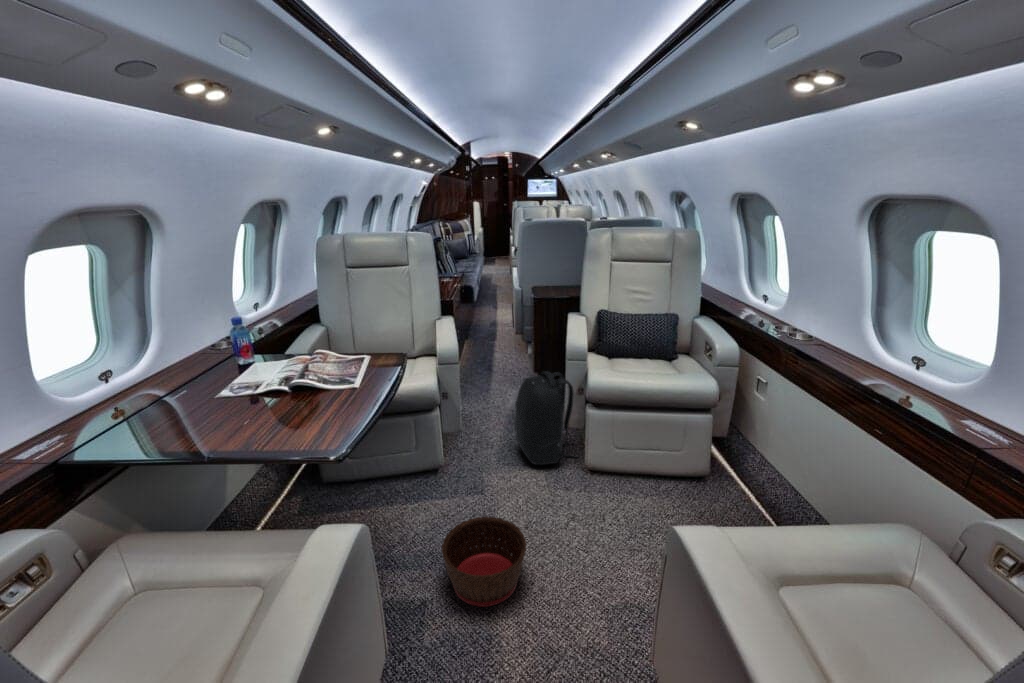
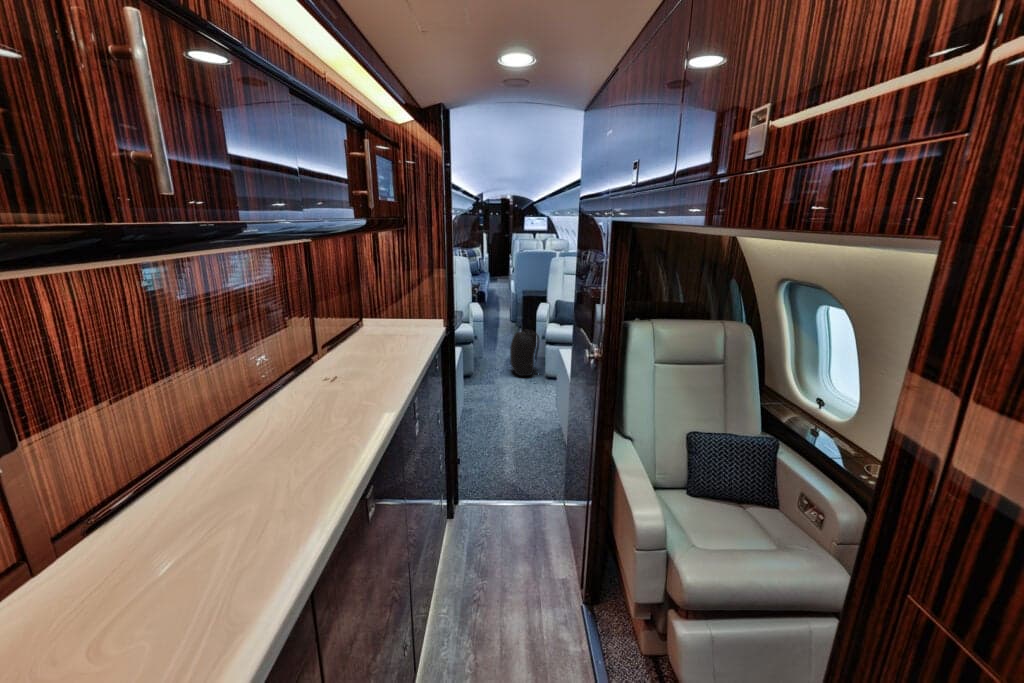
basket: present [442,517,526,607] -> none [478,383,513,412]

